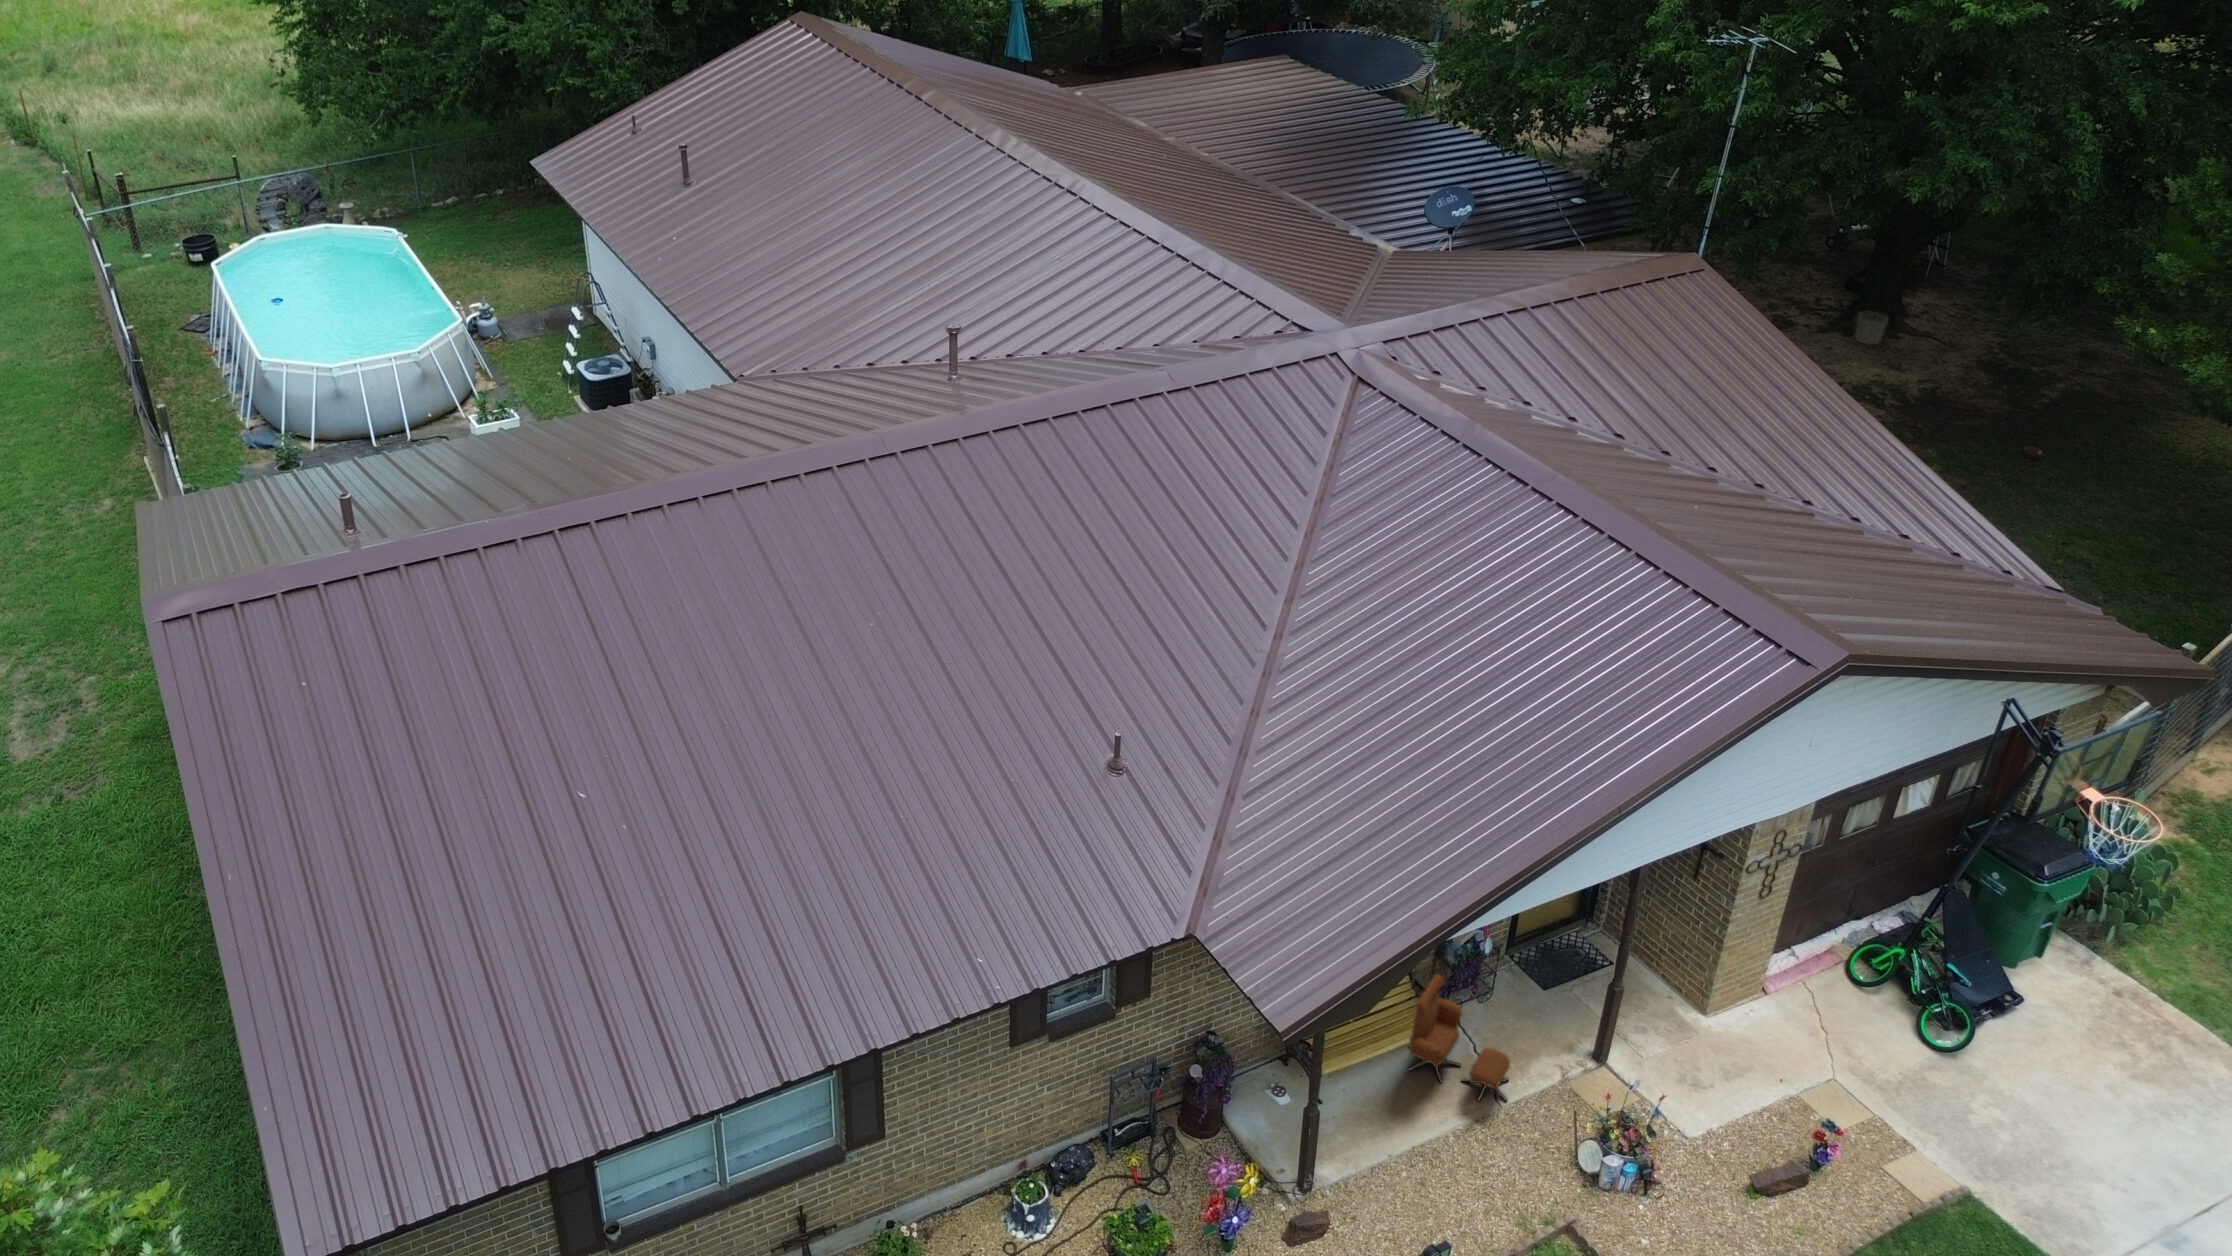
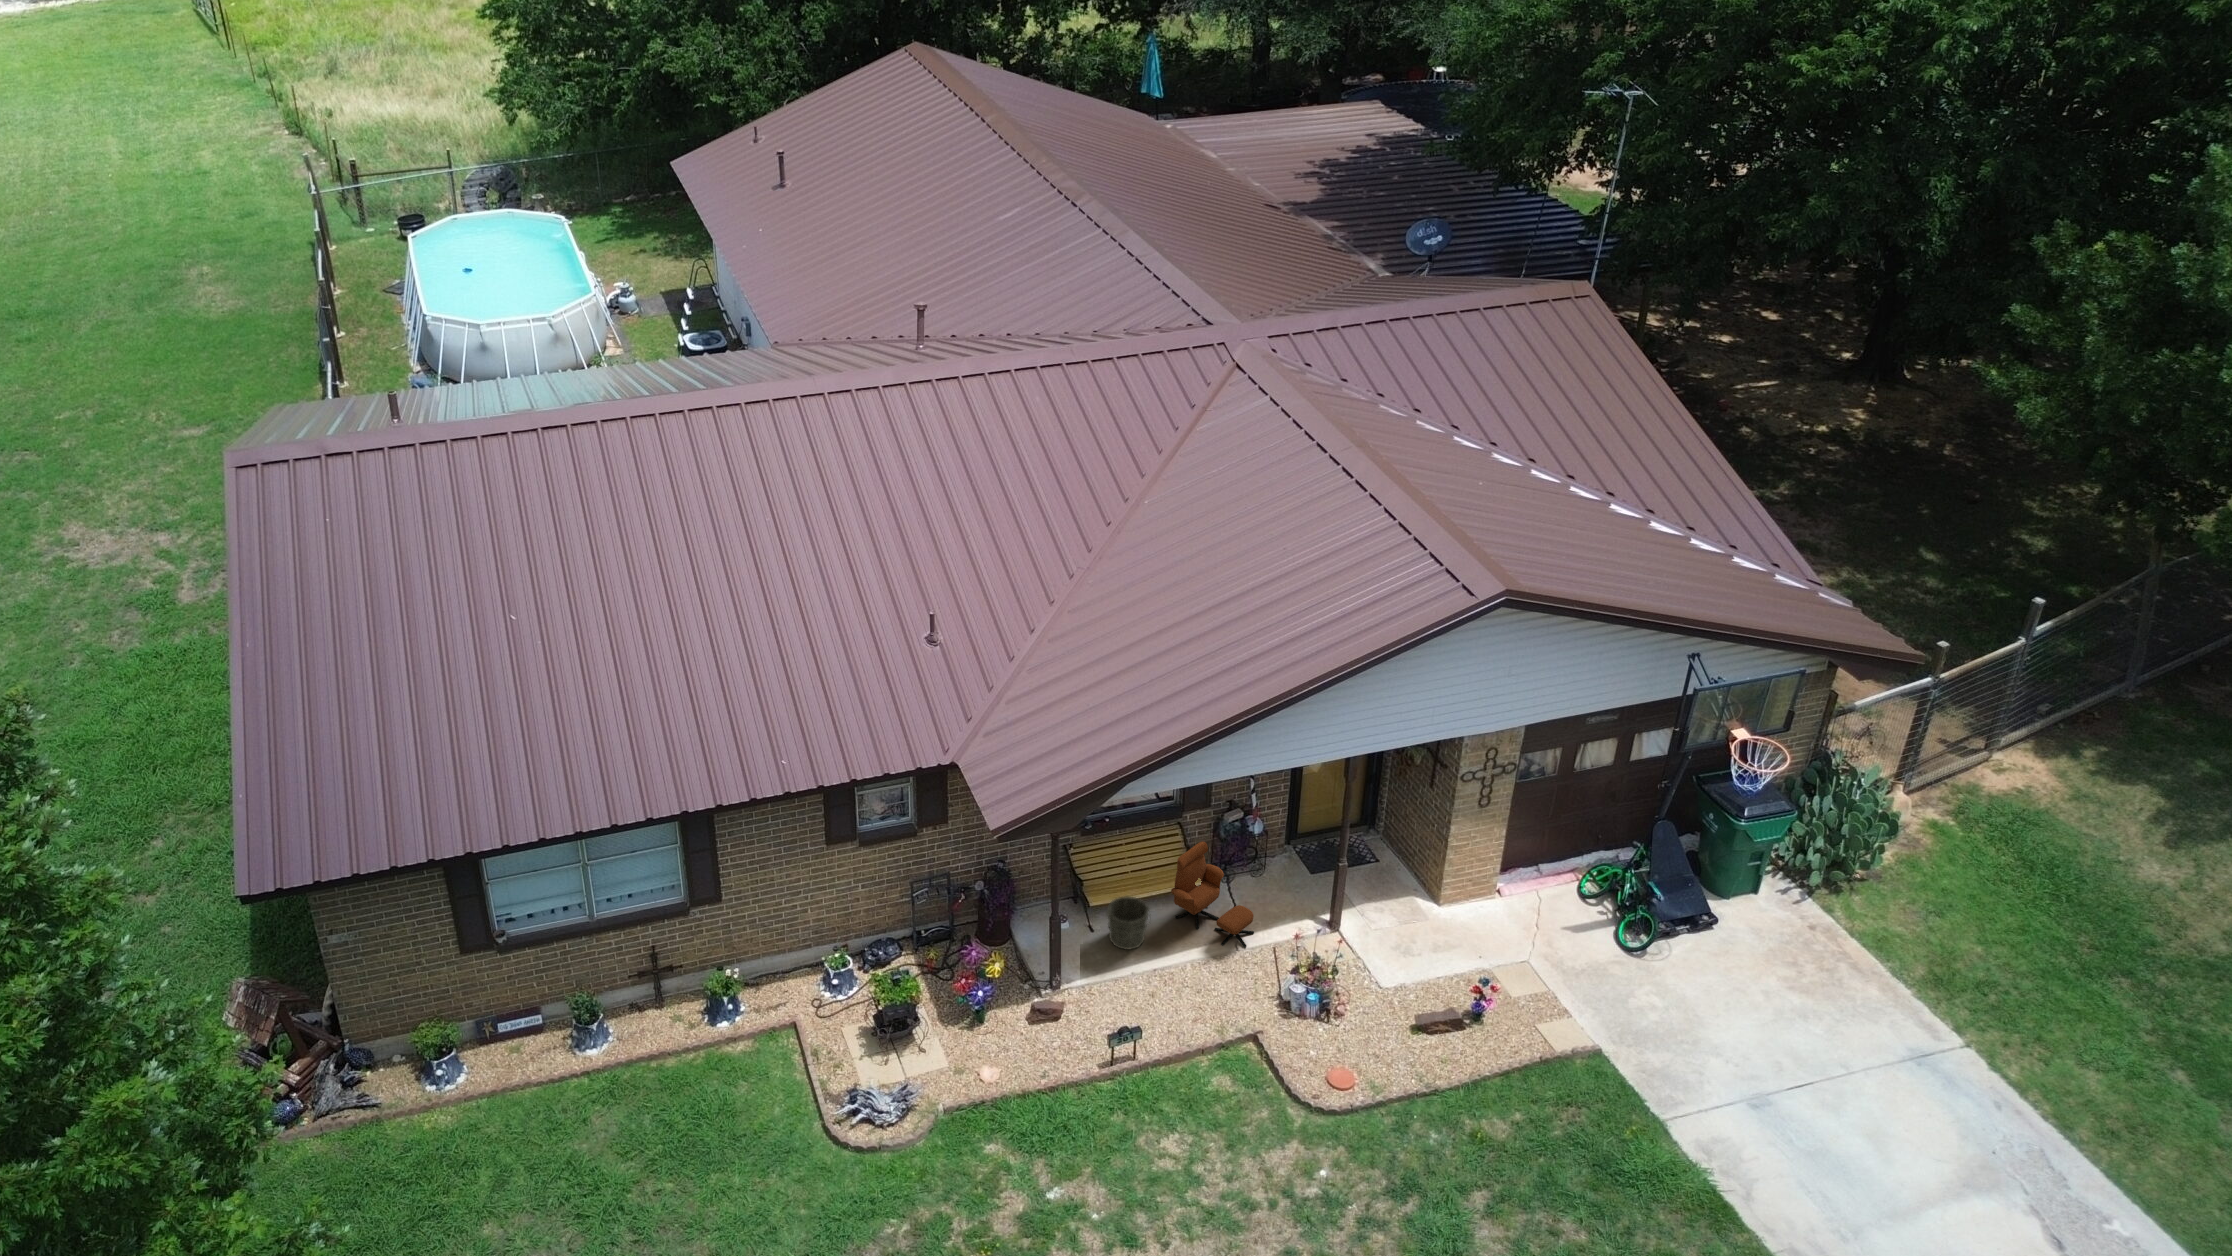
bucket: present [1855,311,1888,345] -> present [1107,896,1151,950]

